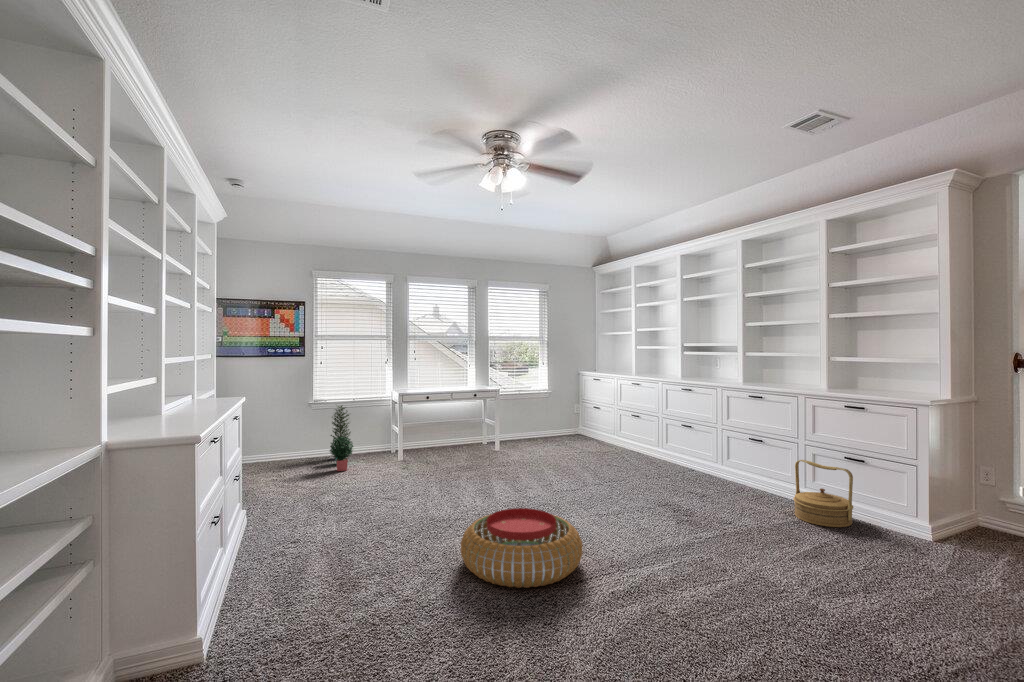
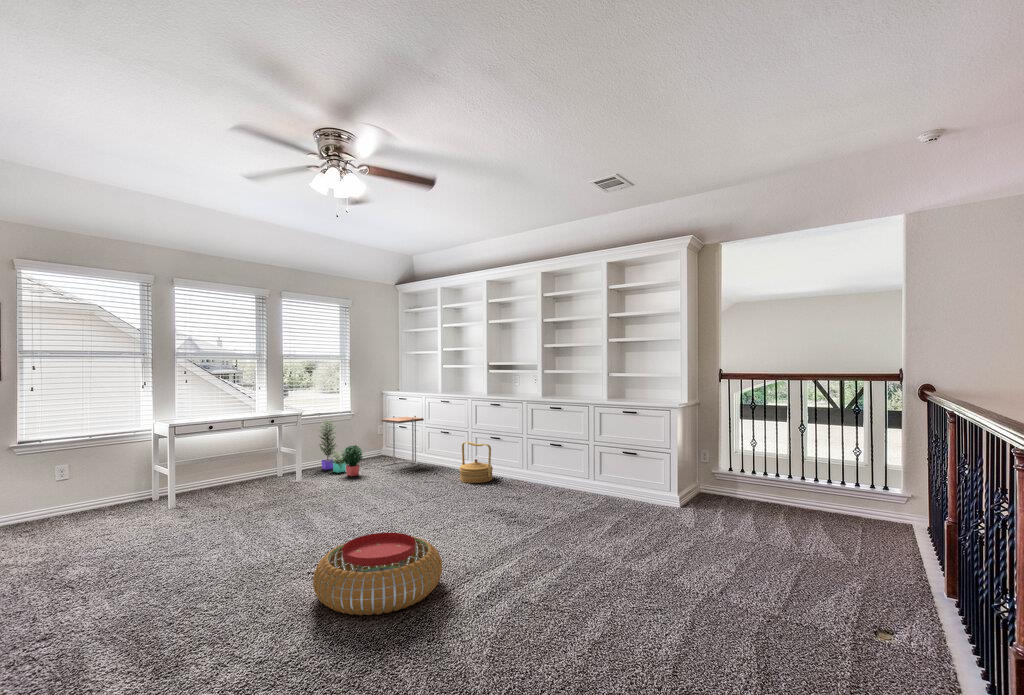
side table: none [575,396,616,450] -> present [381,416,424,470]
potted plant: present [330,406,353,471] -> present [319,419,363,476]
woven basket: present [793,460,853,527] -> present [459,442,493,483]

